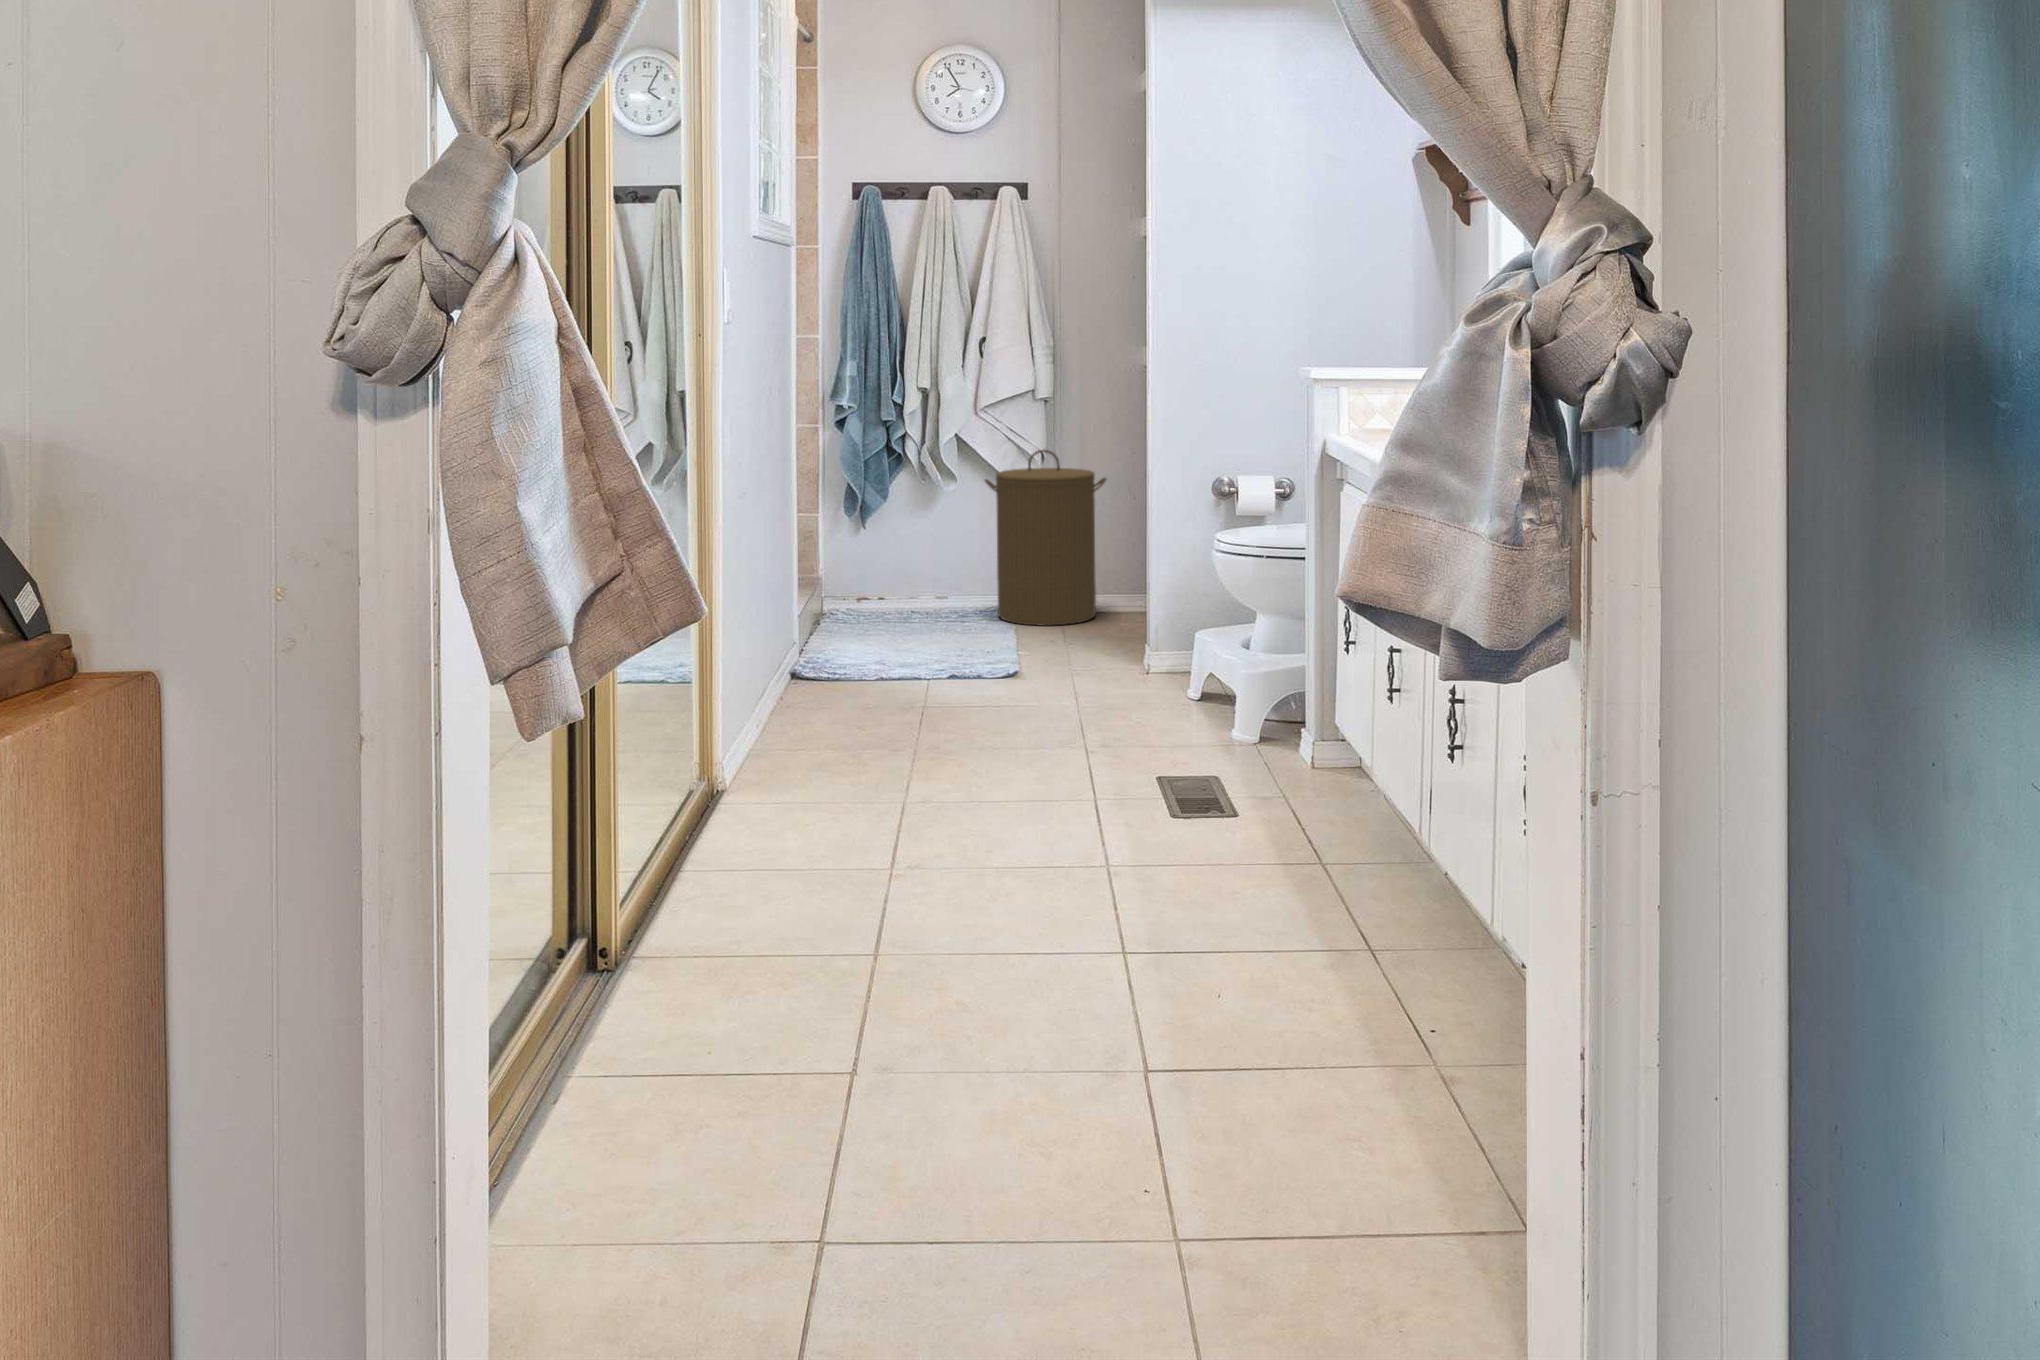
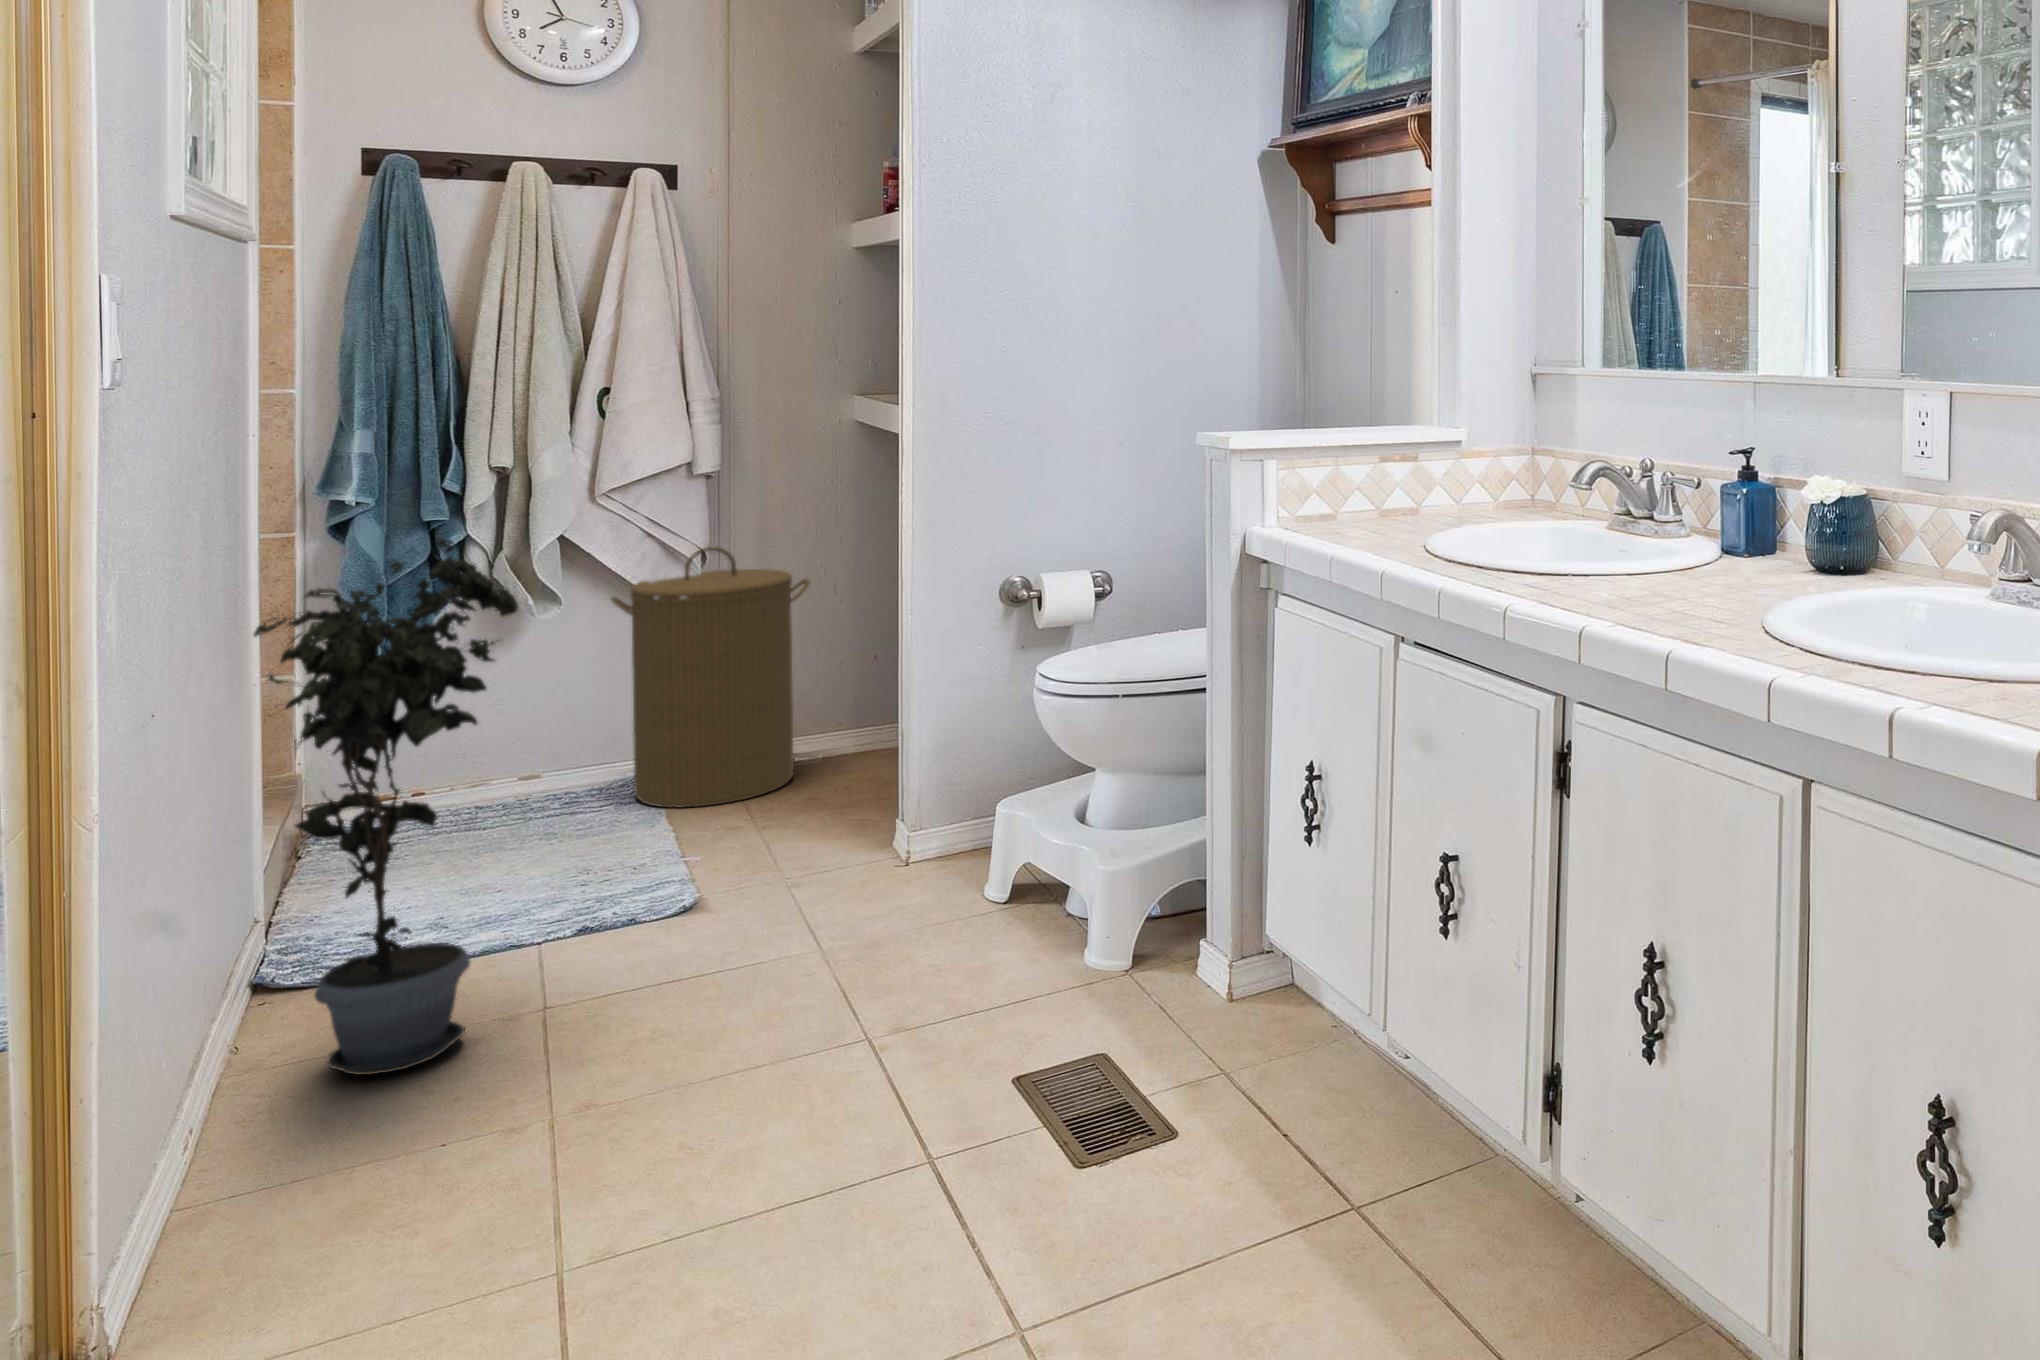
potted plant: none [784,417,910,717] -> present [254,539,518,1075]

